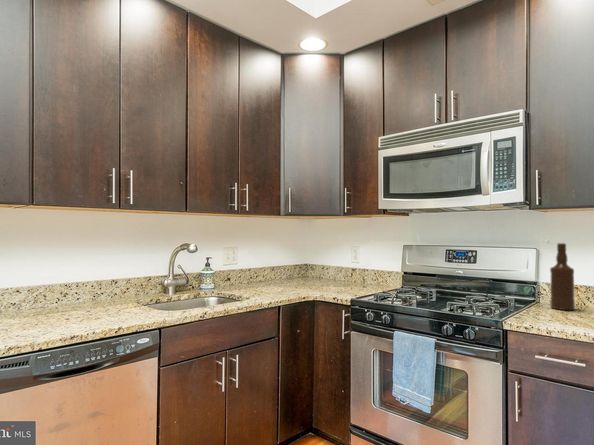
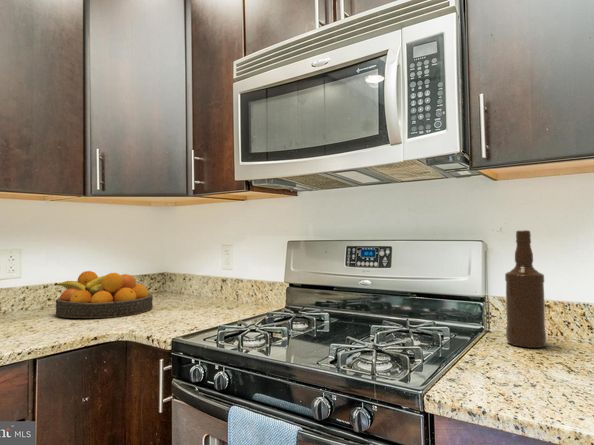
fruit bowl: none [259,262,315,290] -> present [54,271,153,318]

